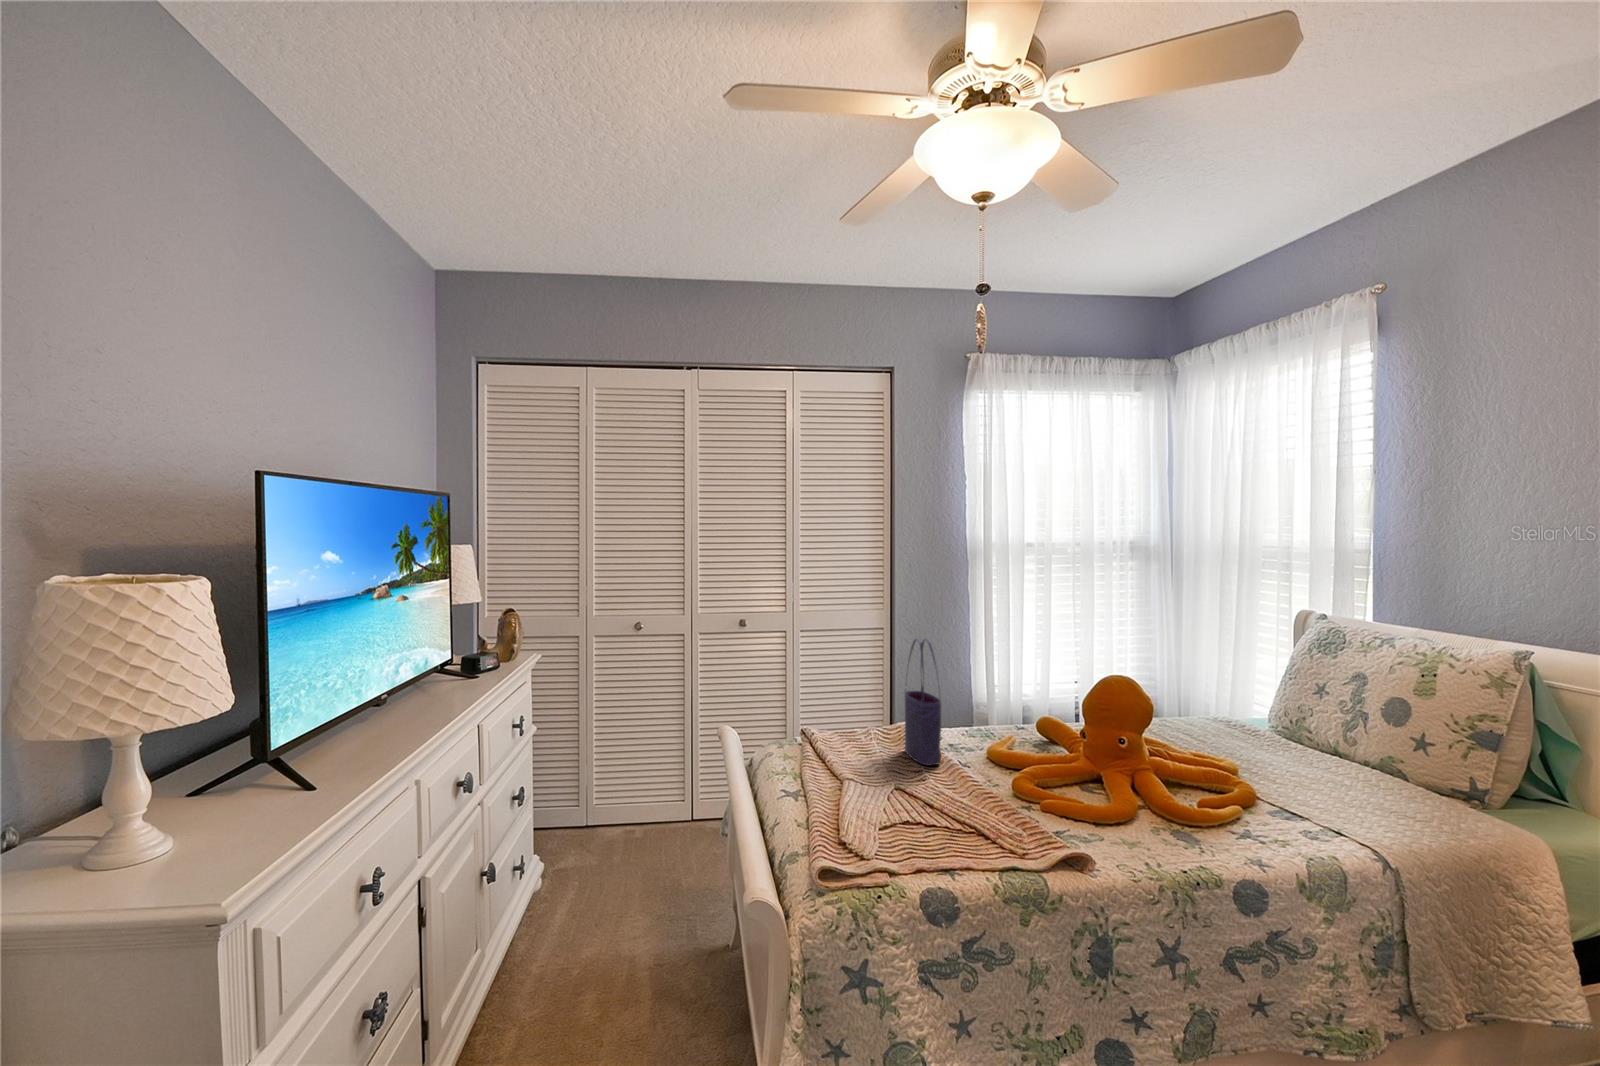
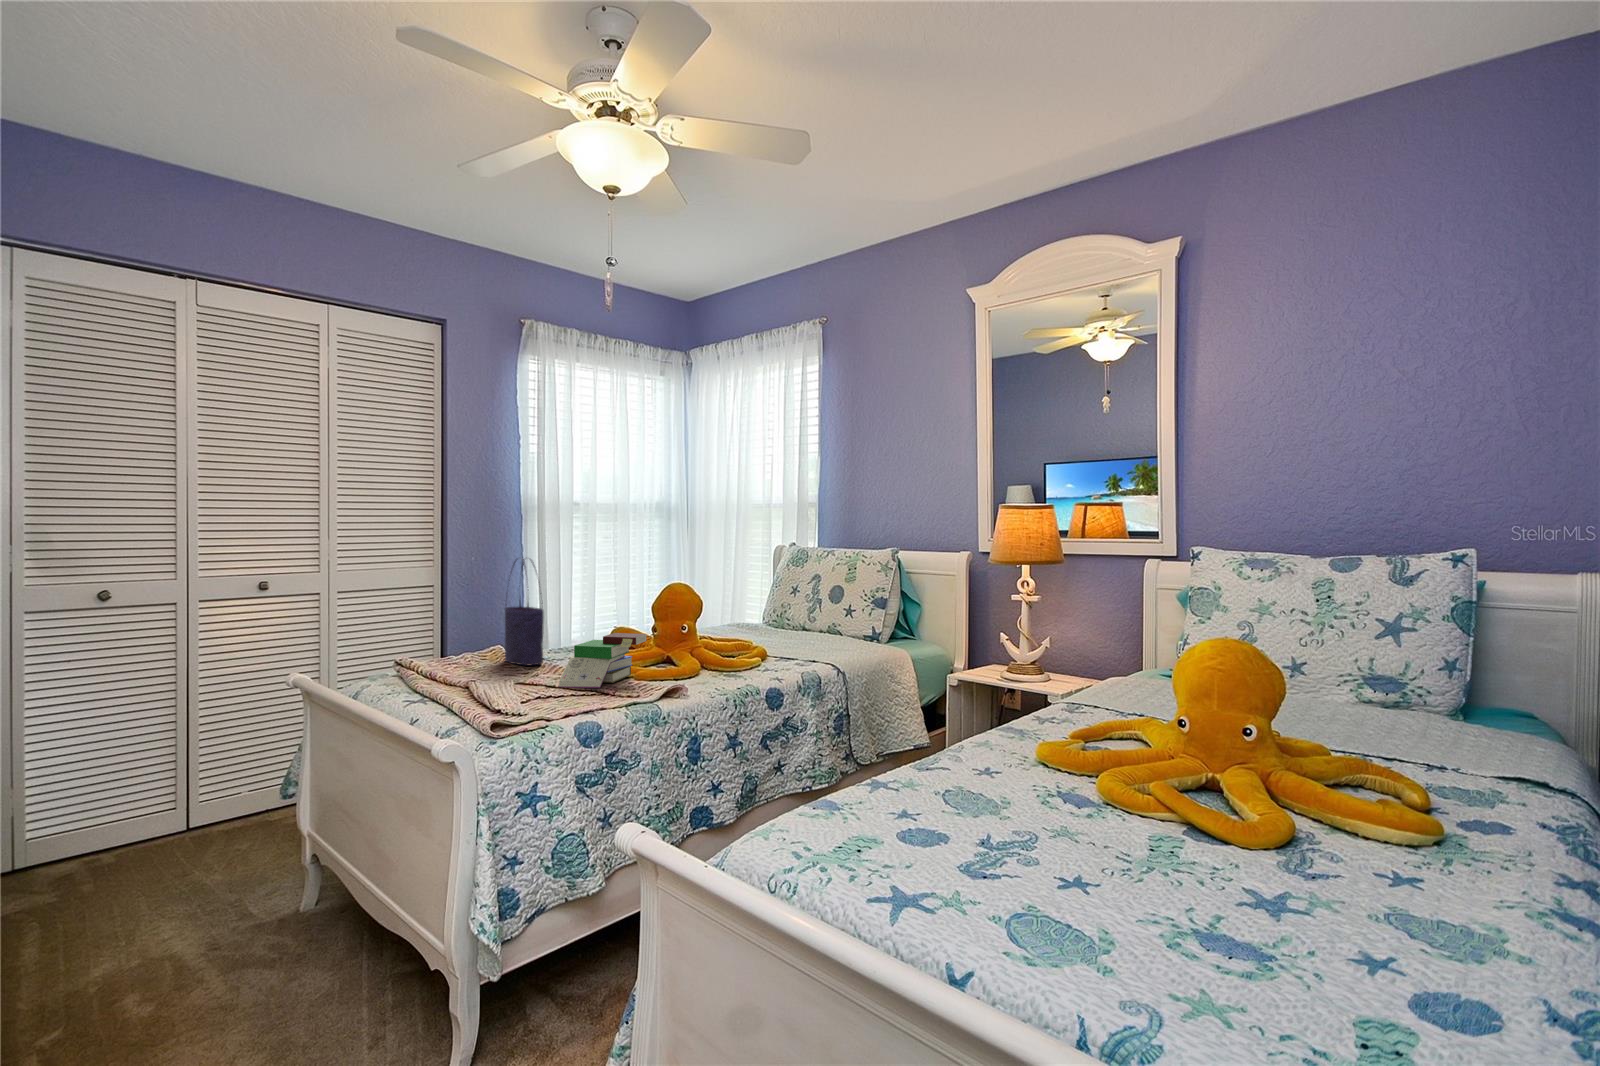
book: none [935,749,1052,827] -> present [559,633,646,688]

